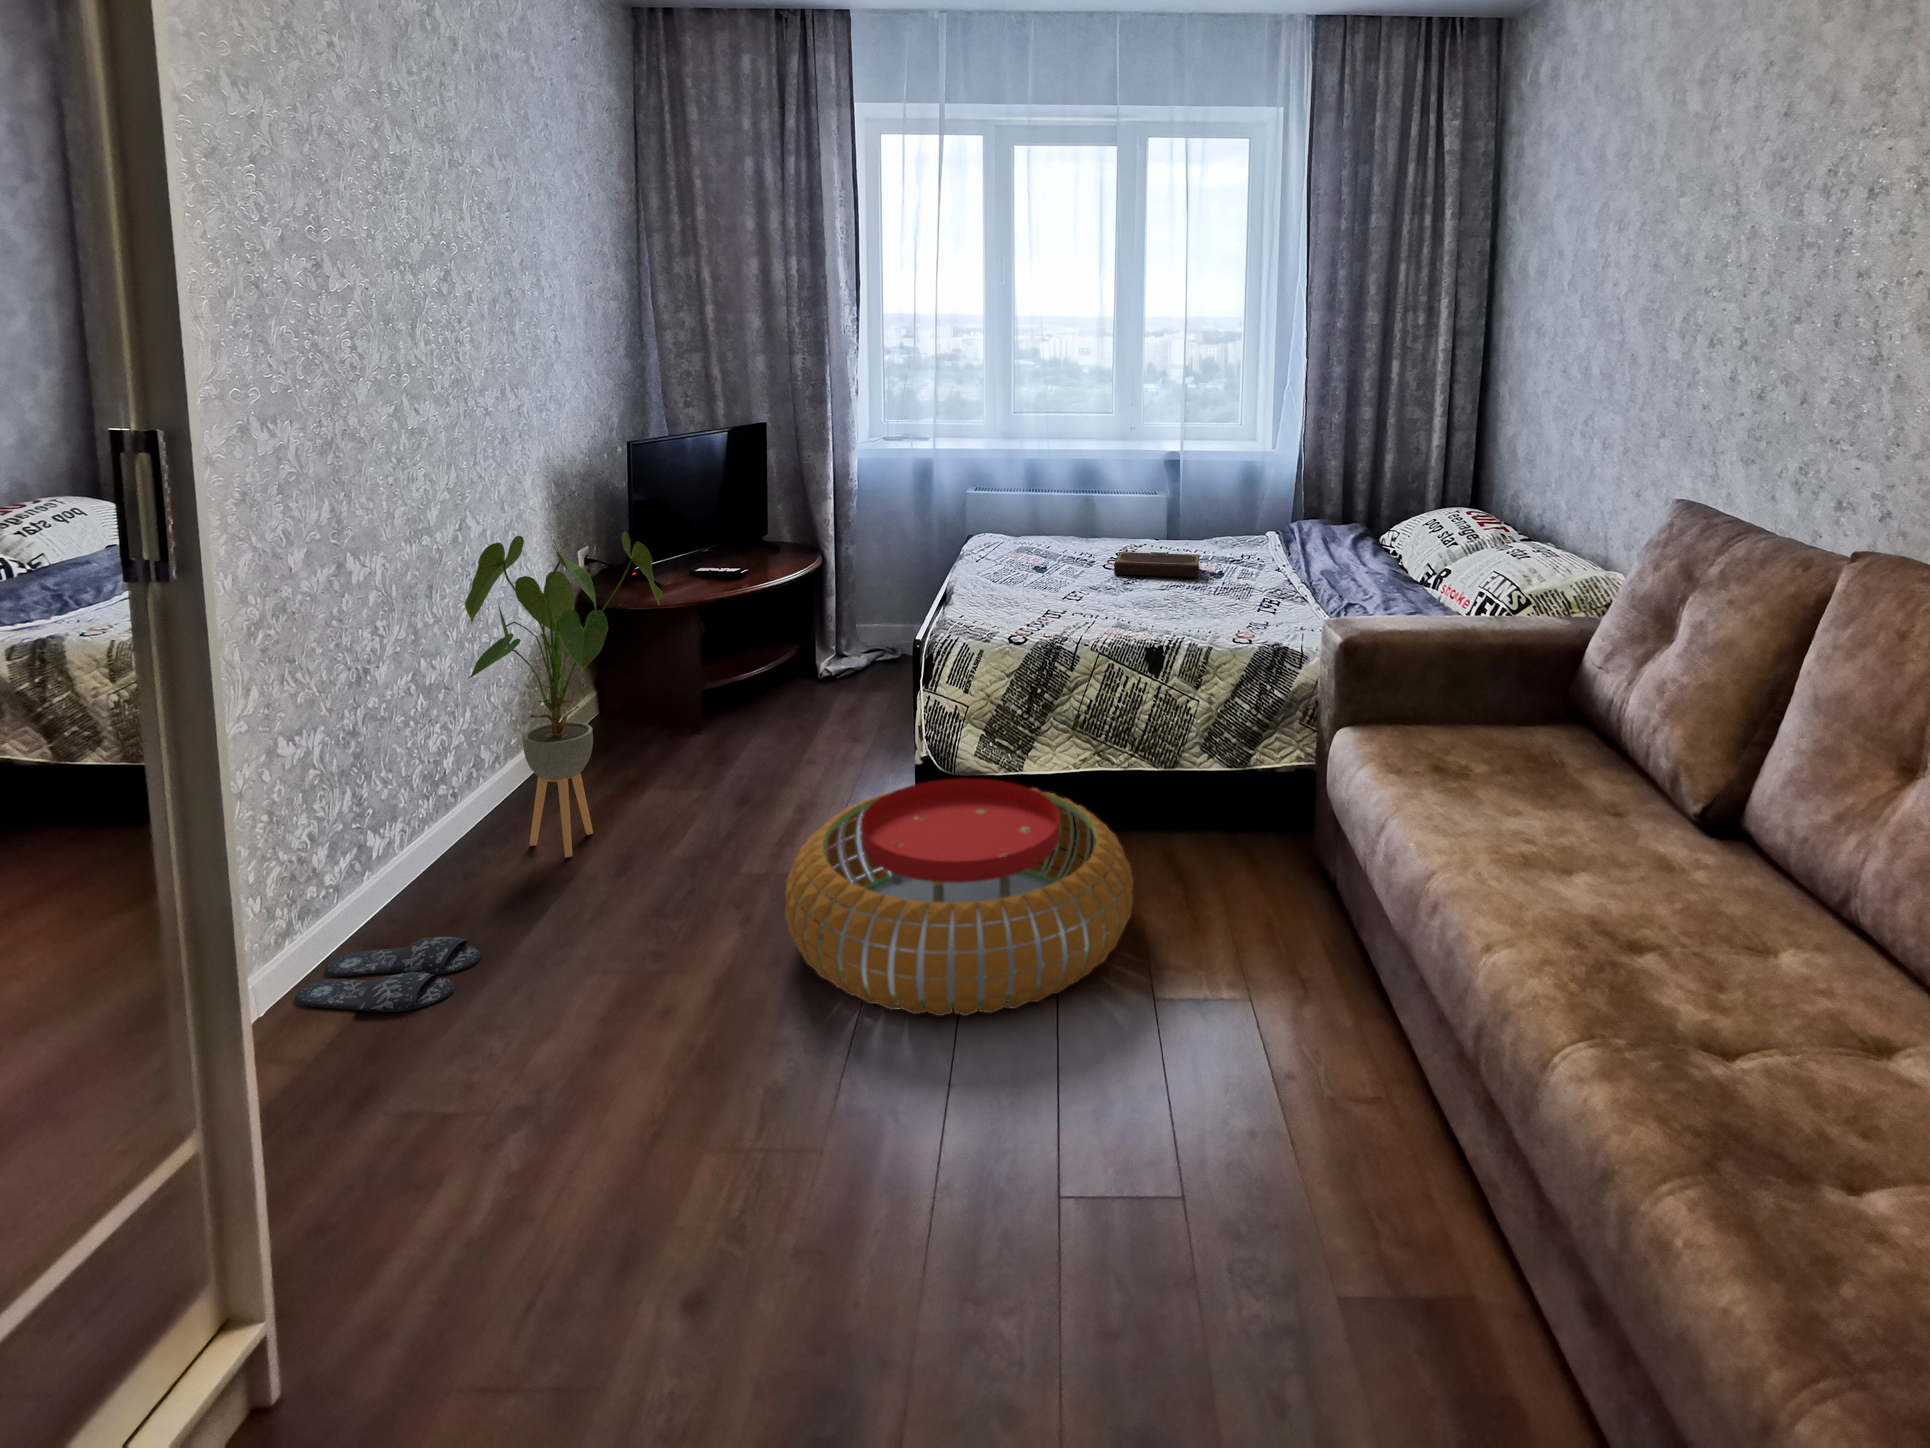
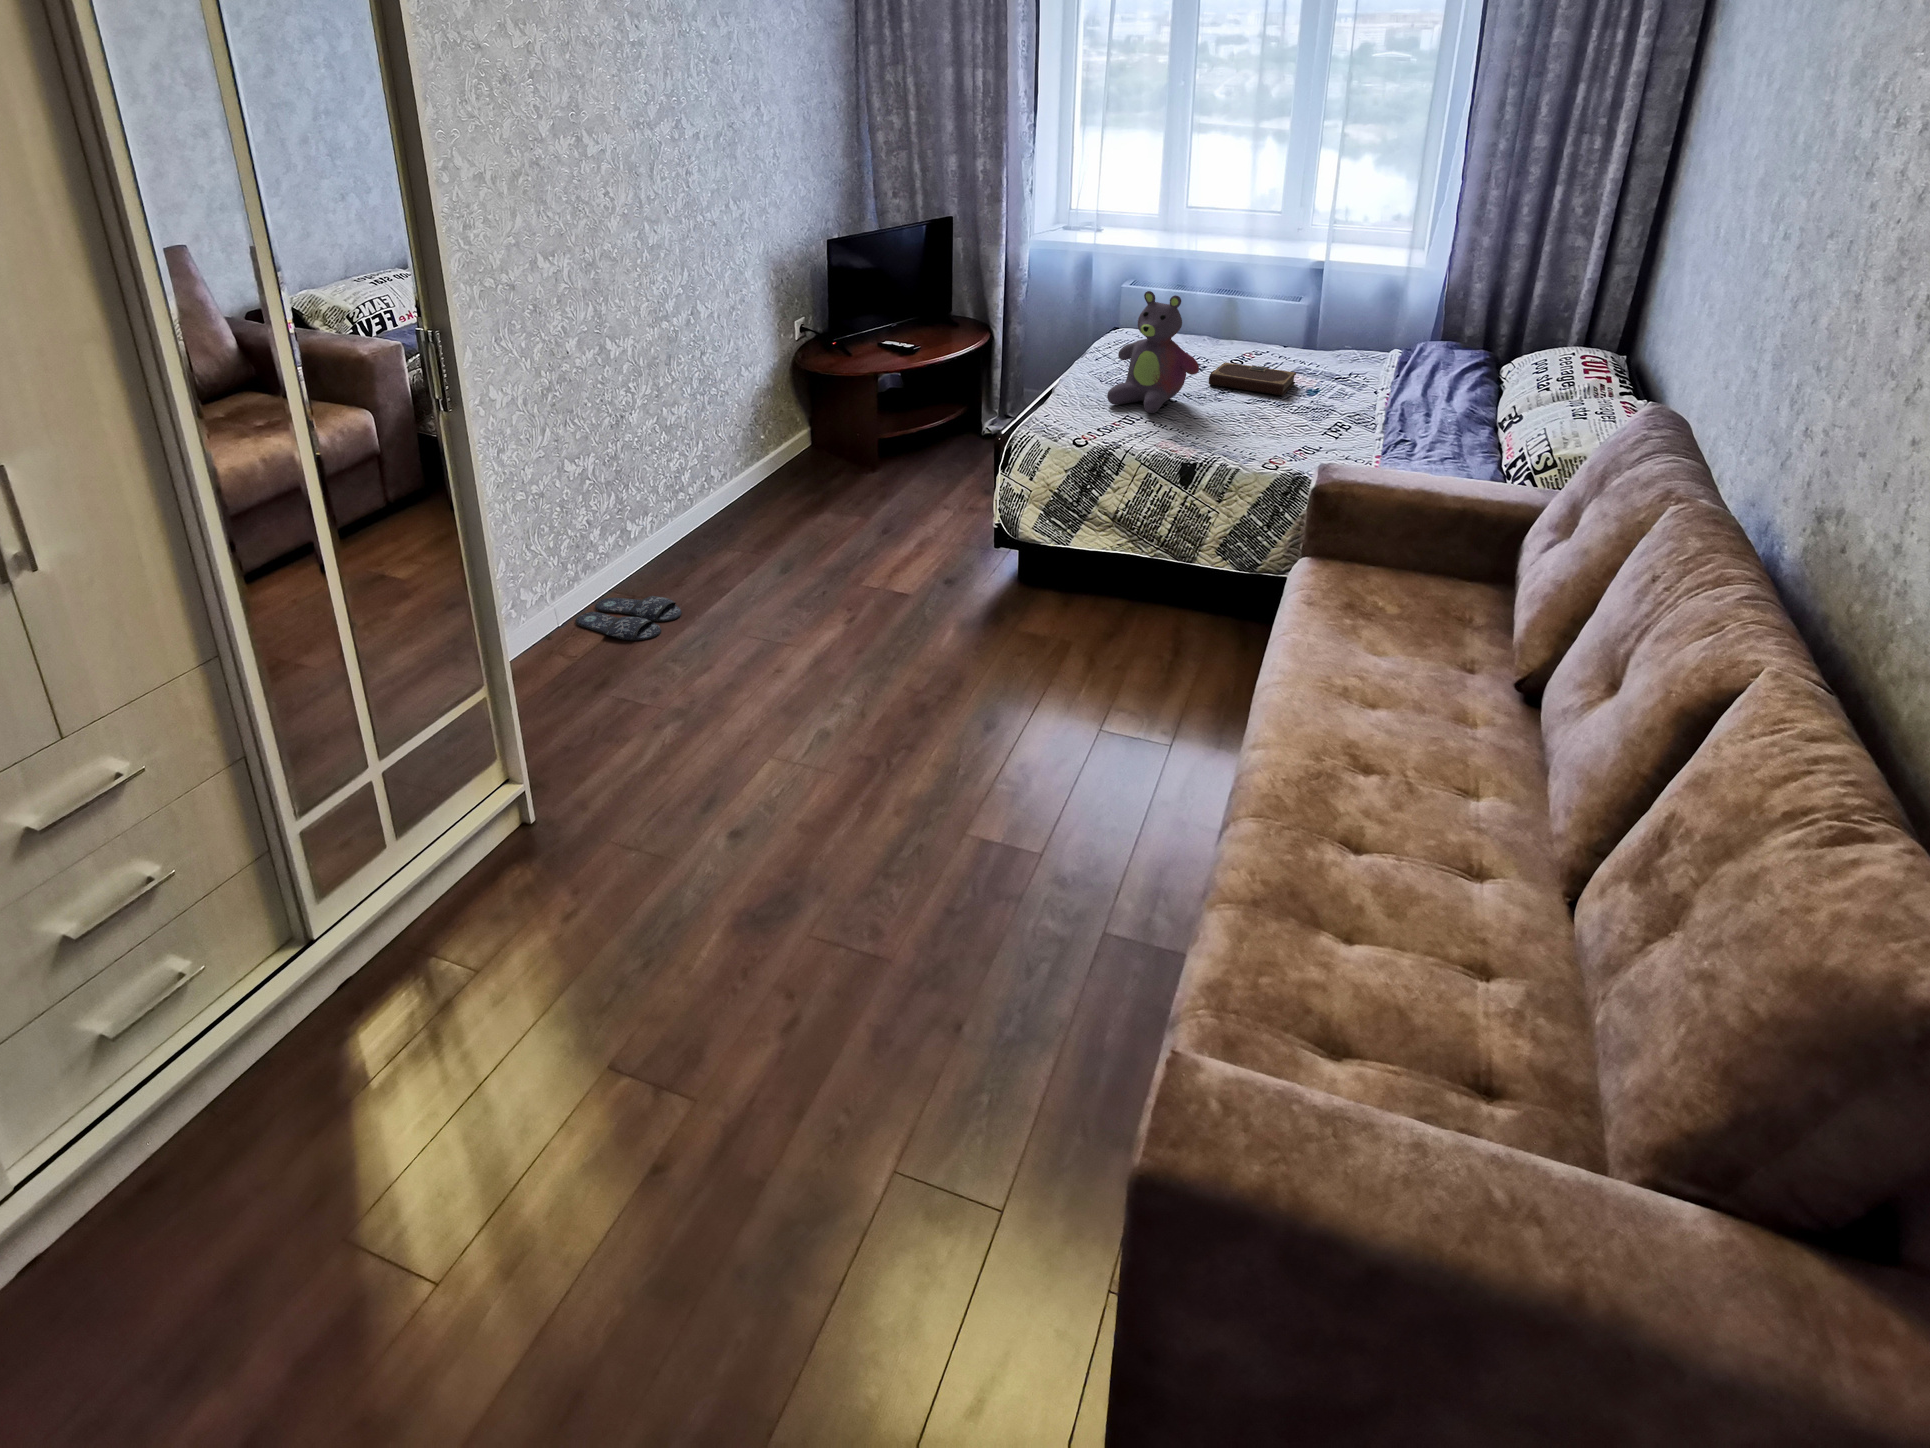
stuffed bear: none [1020,468,1120,604] -> present [1107,291,1199,413]
house plant: present [465,532,662,857] -> none [687,324,827,555]
pouf: present [785,778,1133,1016] -> none [859,547,1117,720]

